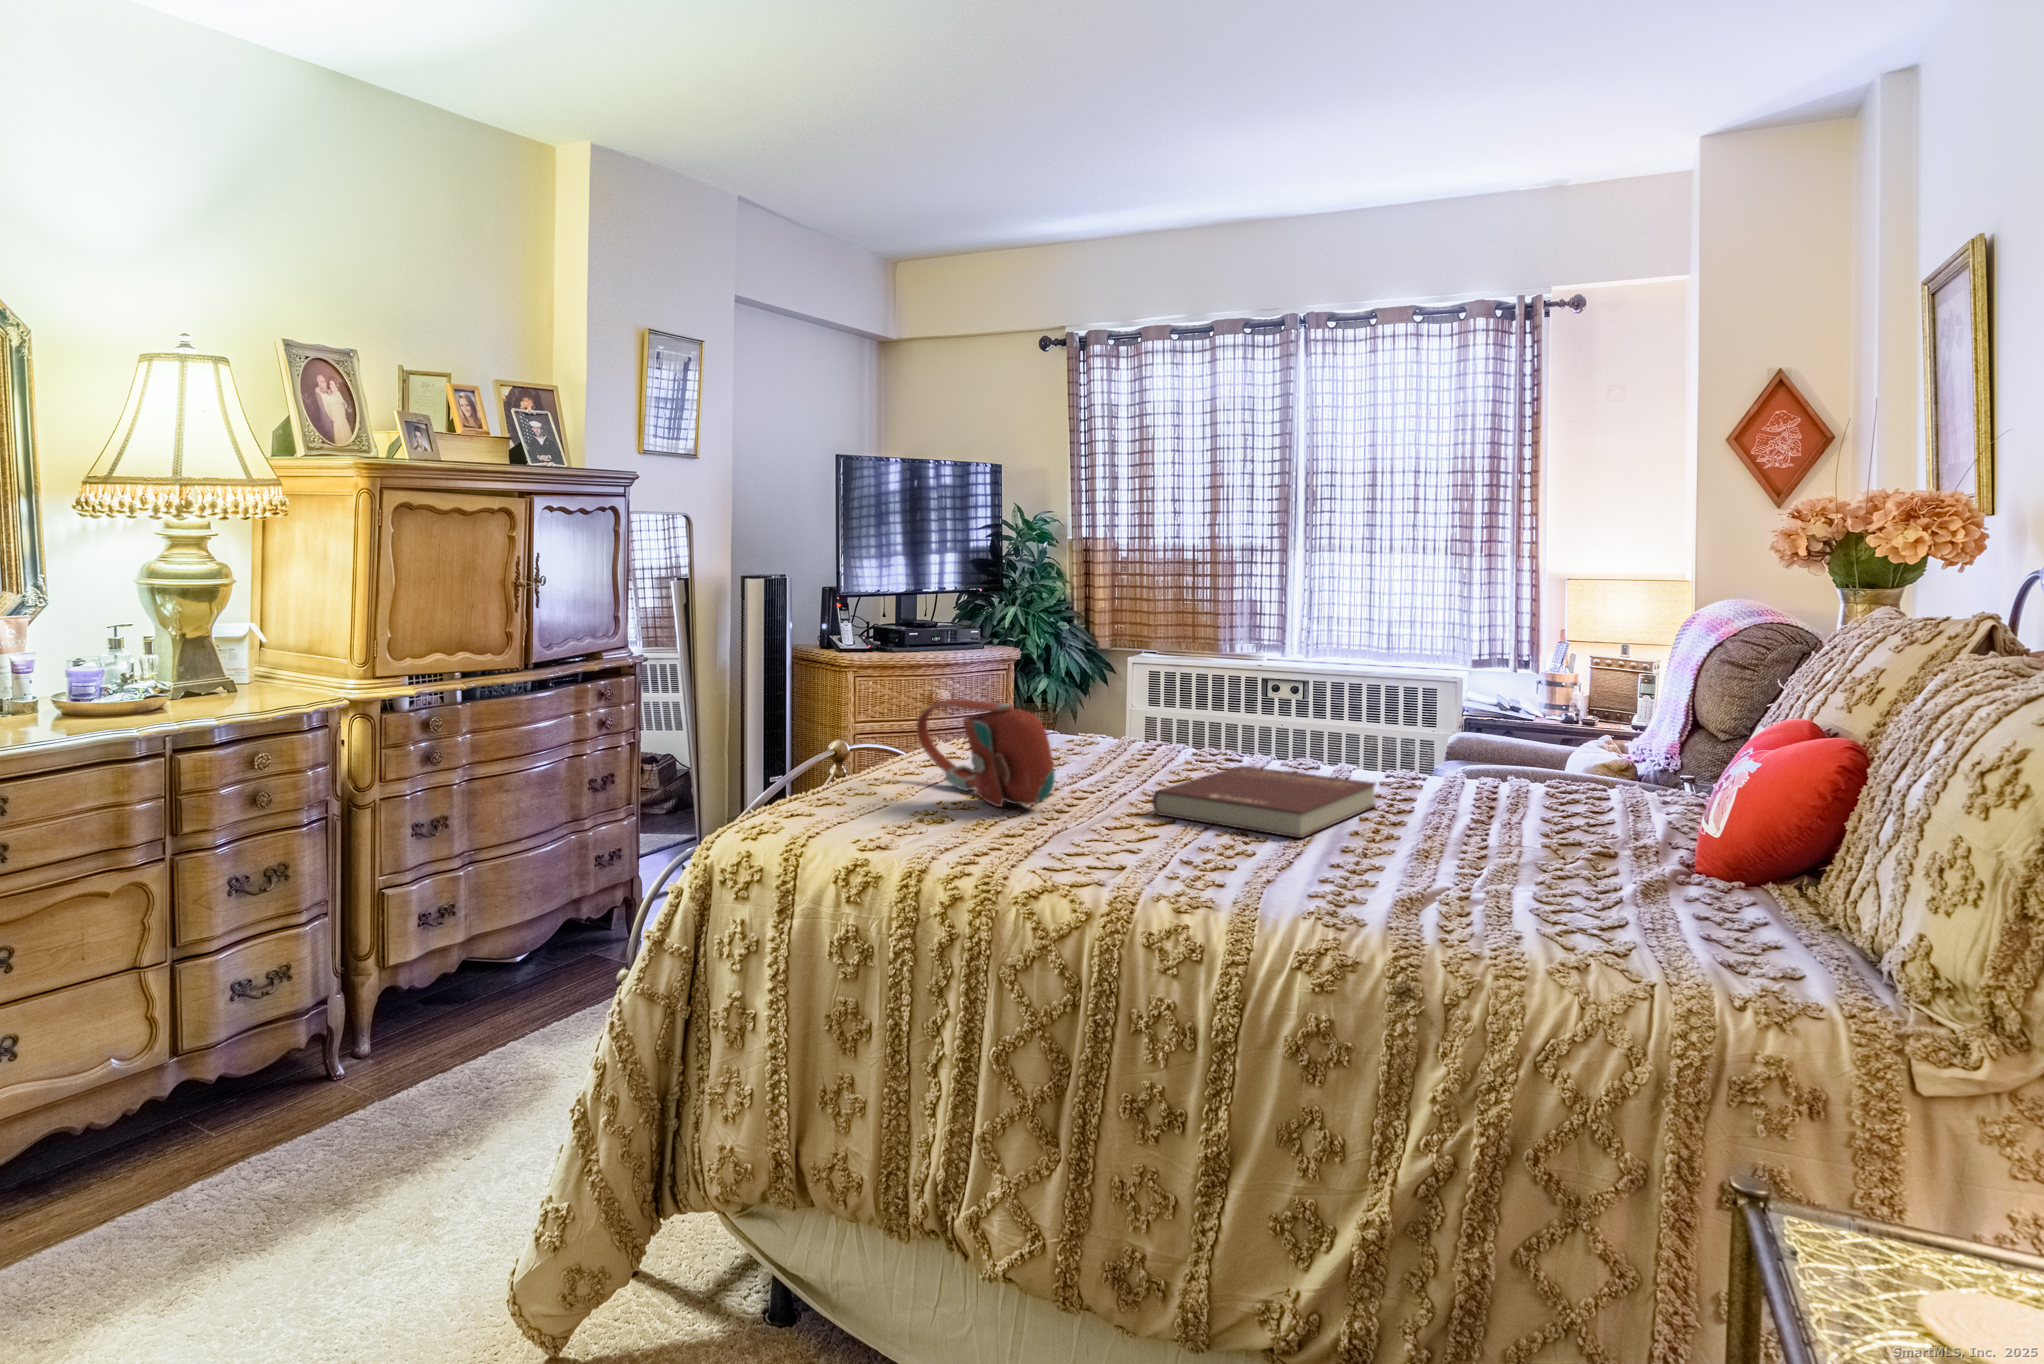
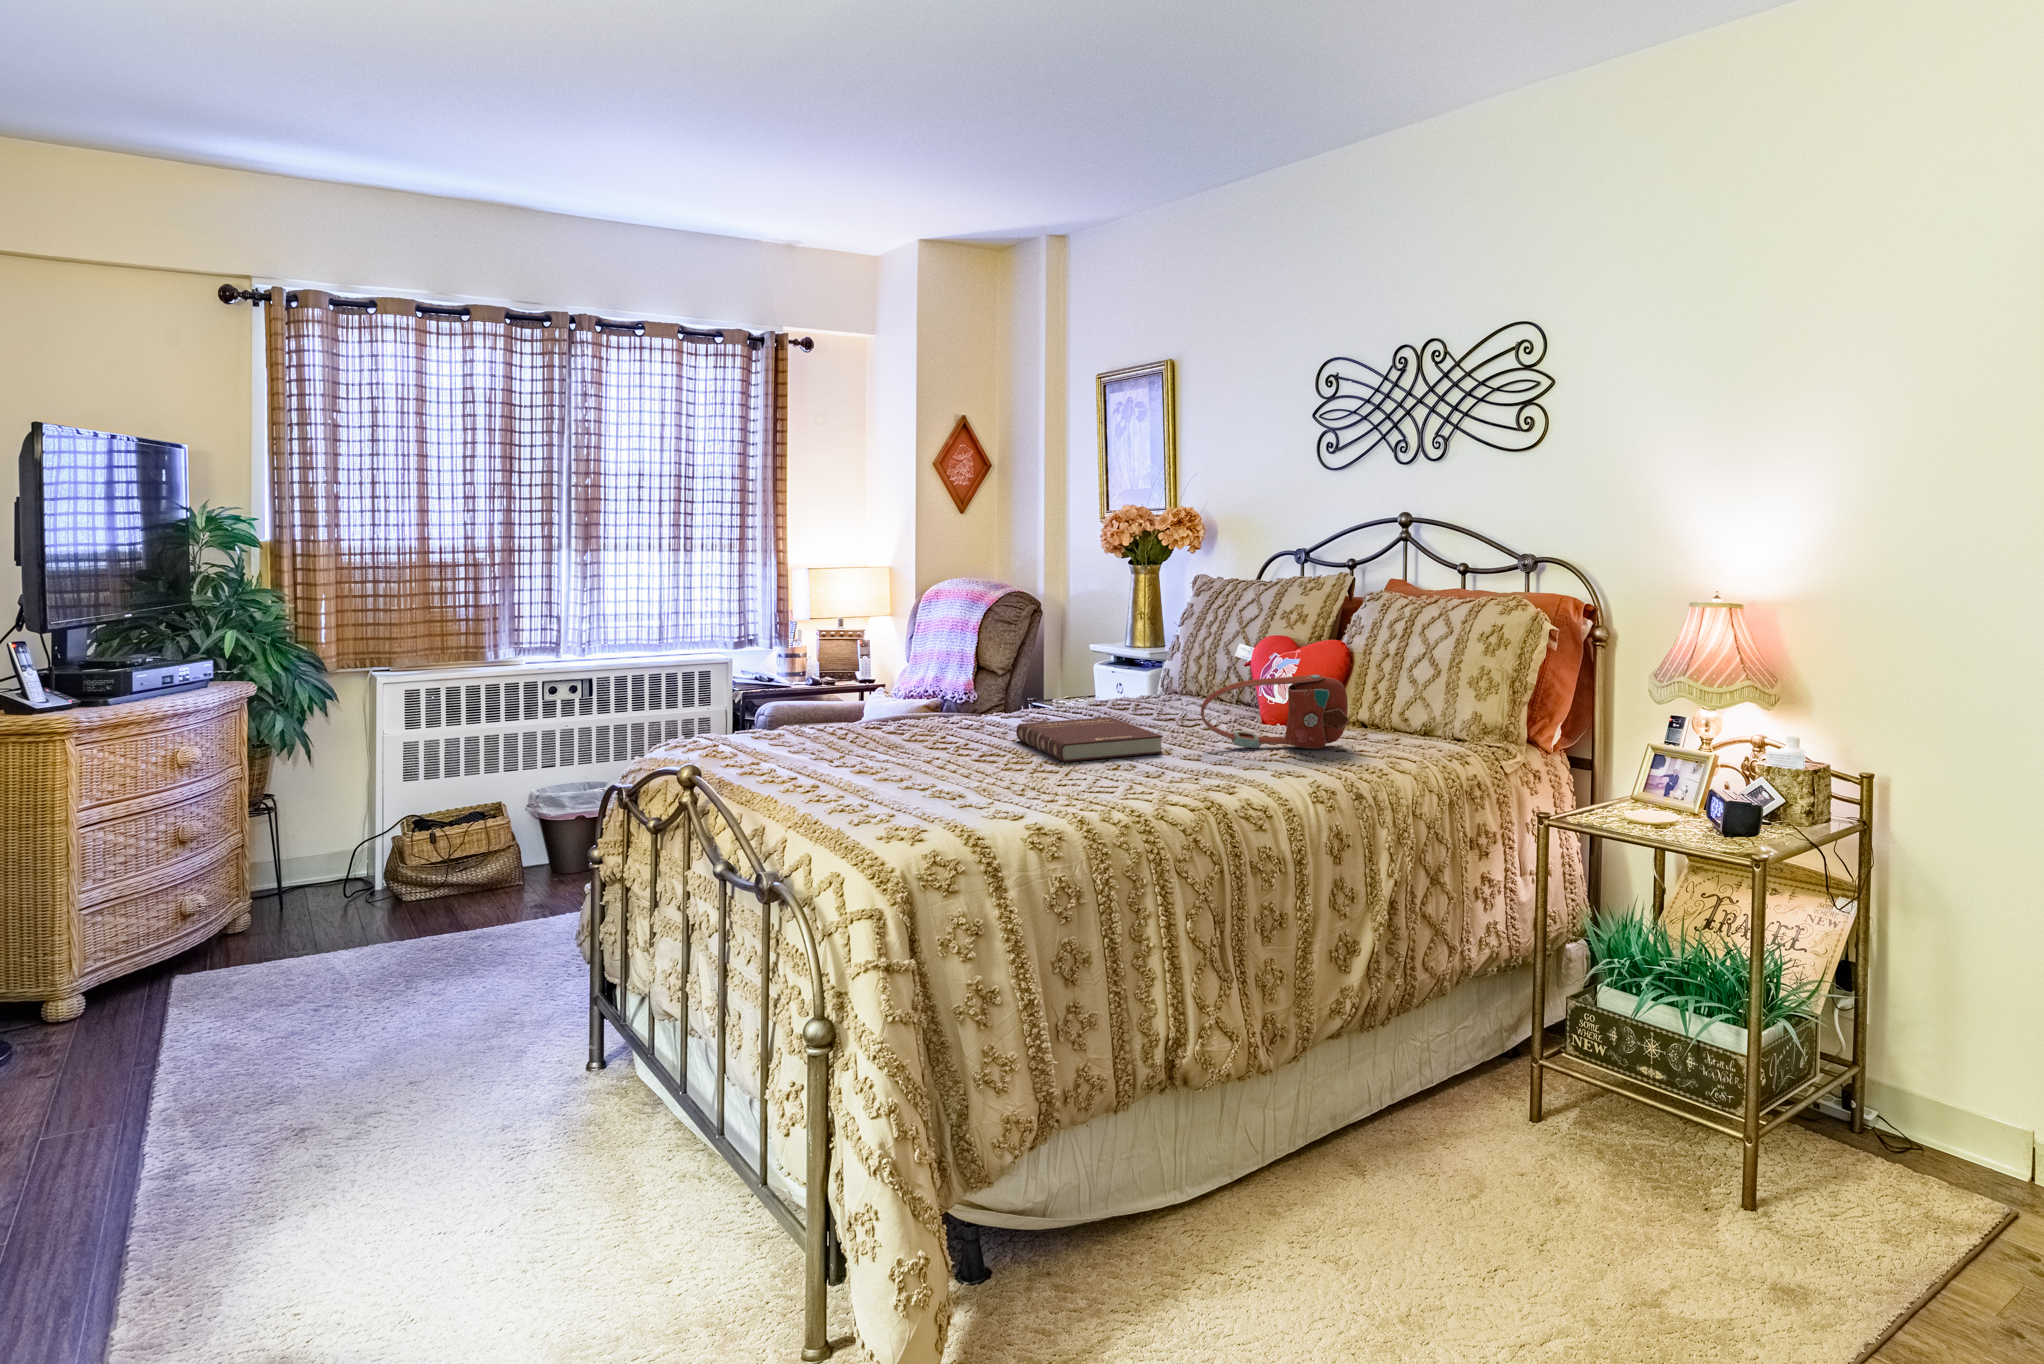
handbag: present [917,699,1055,807] -> present [1201,675,1349,749]

